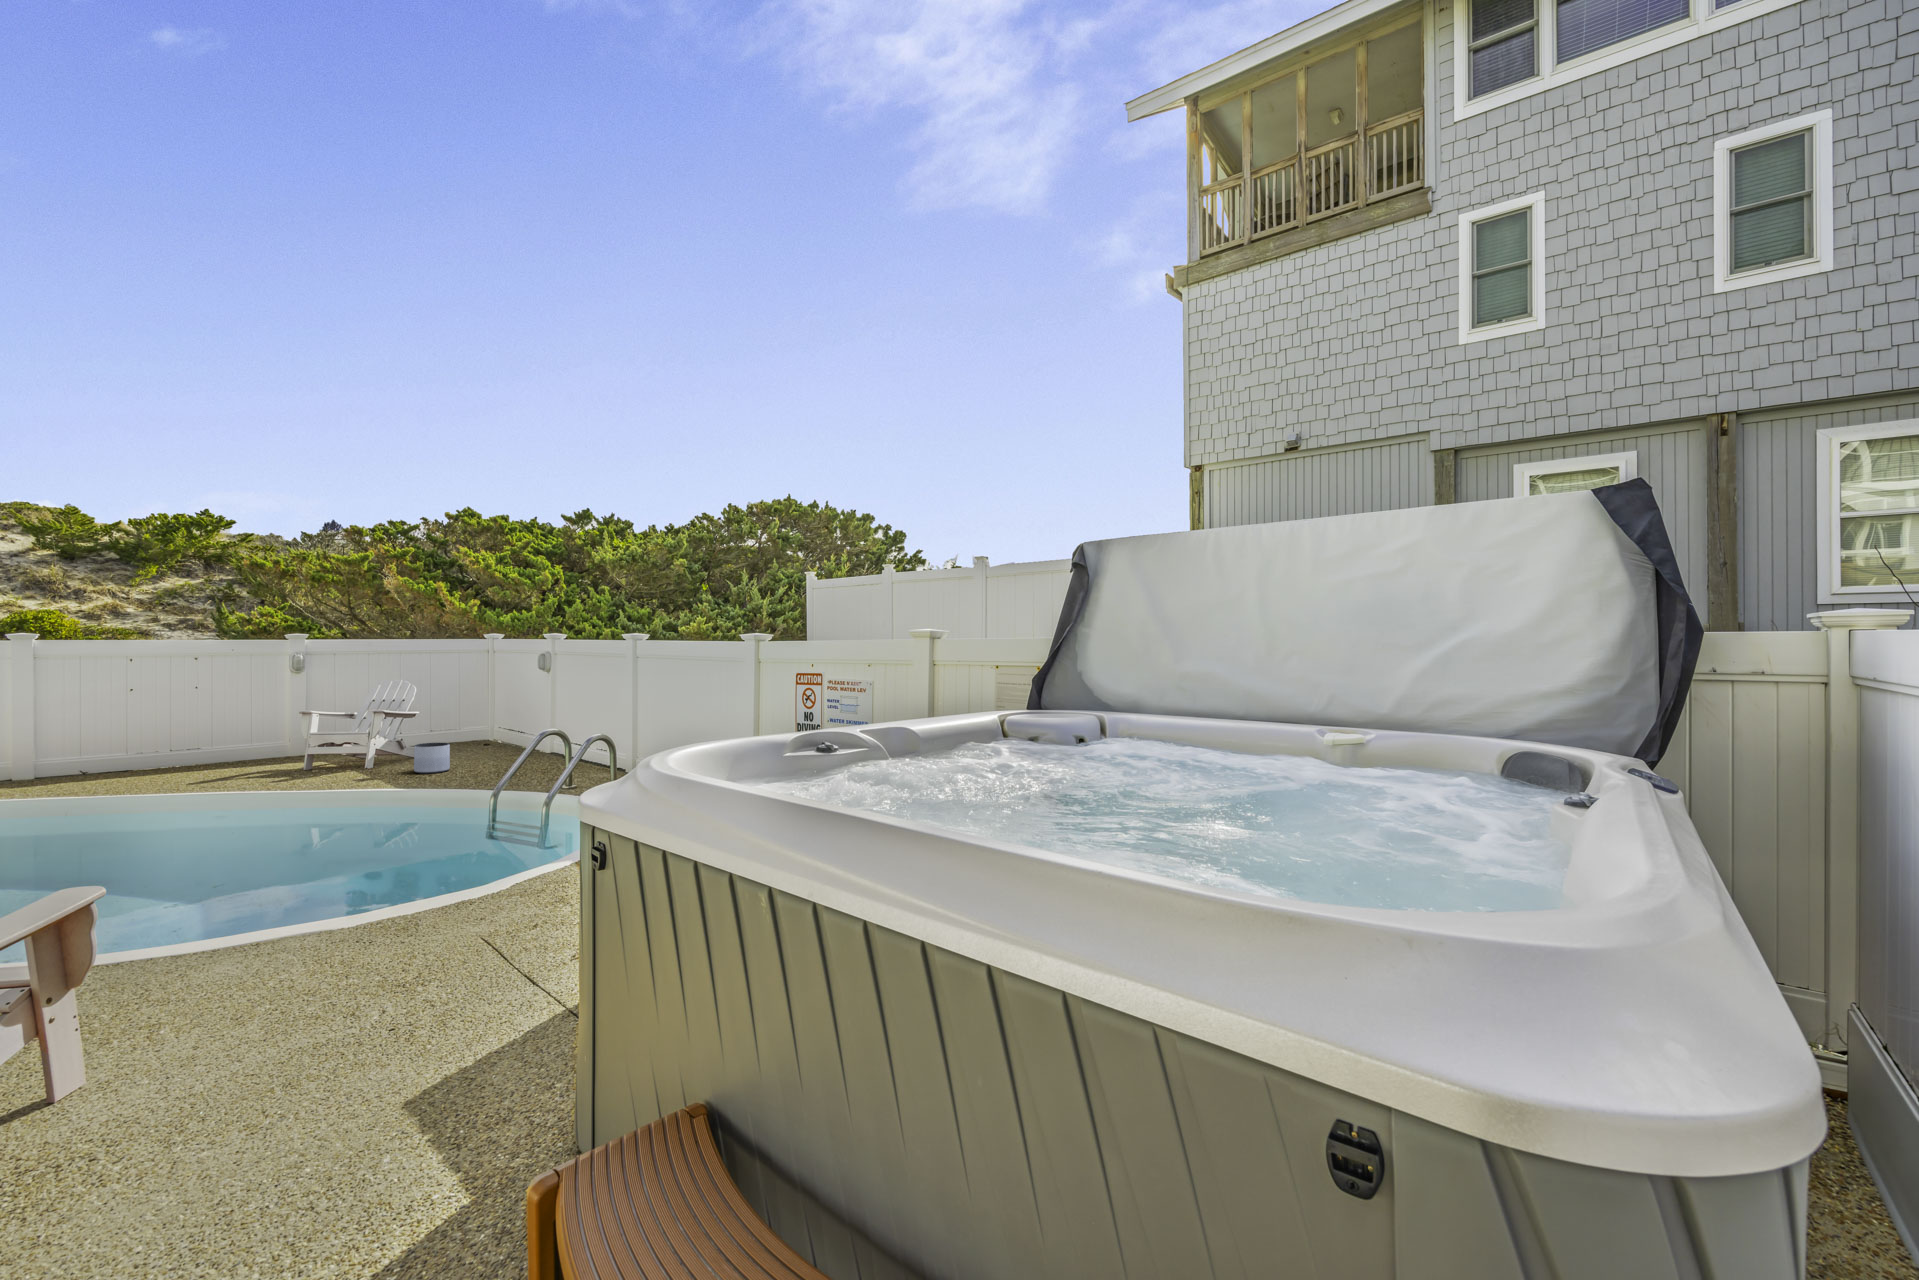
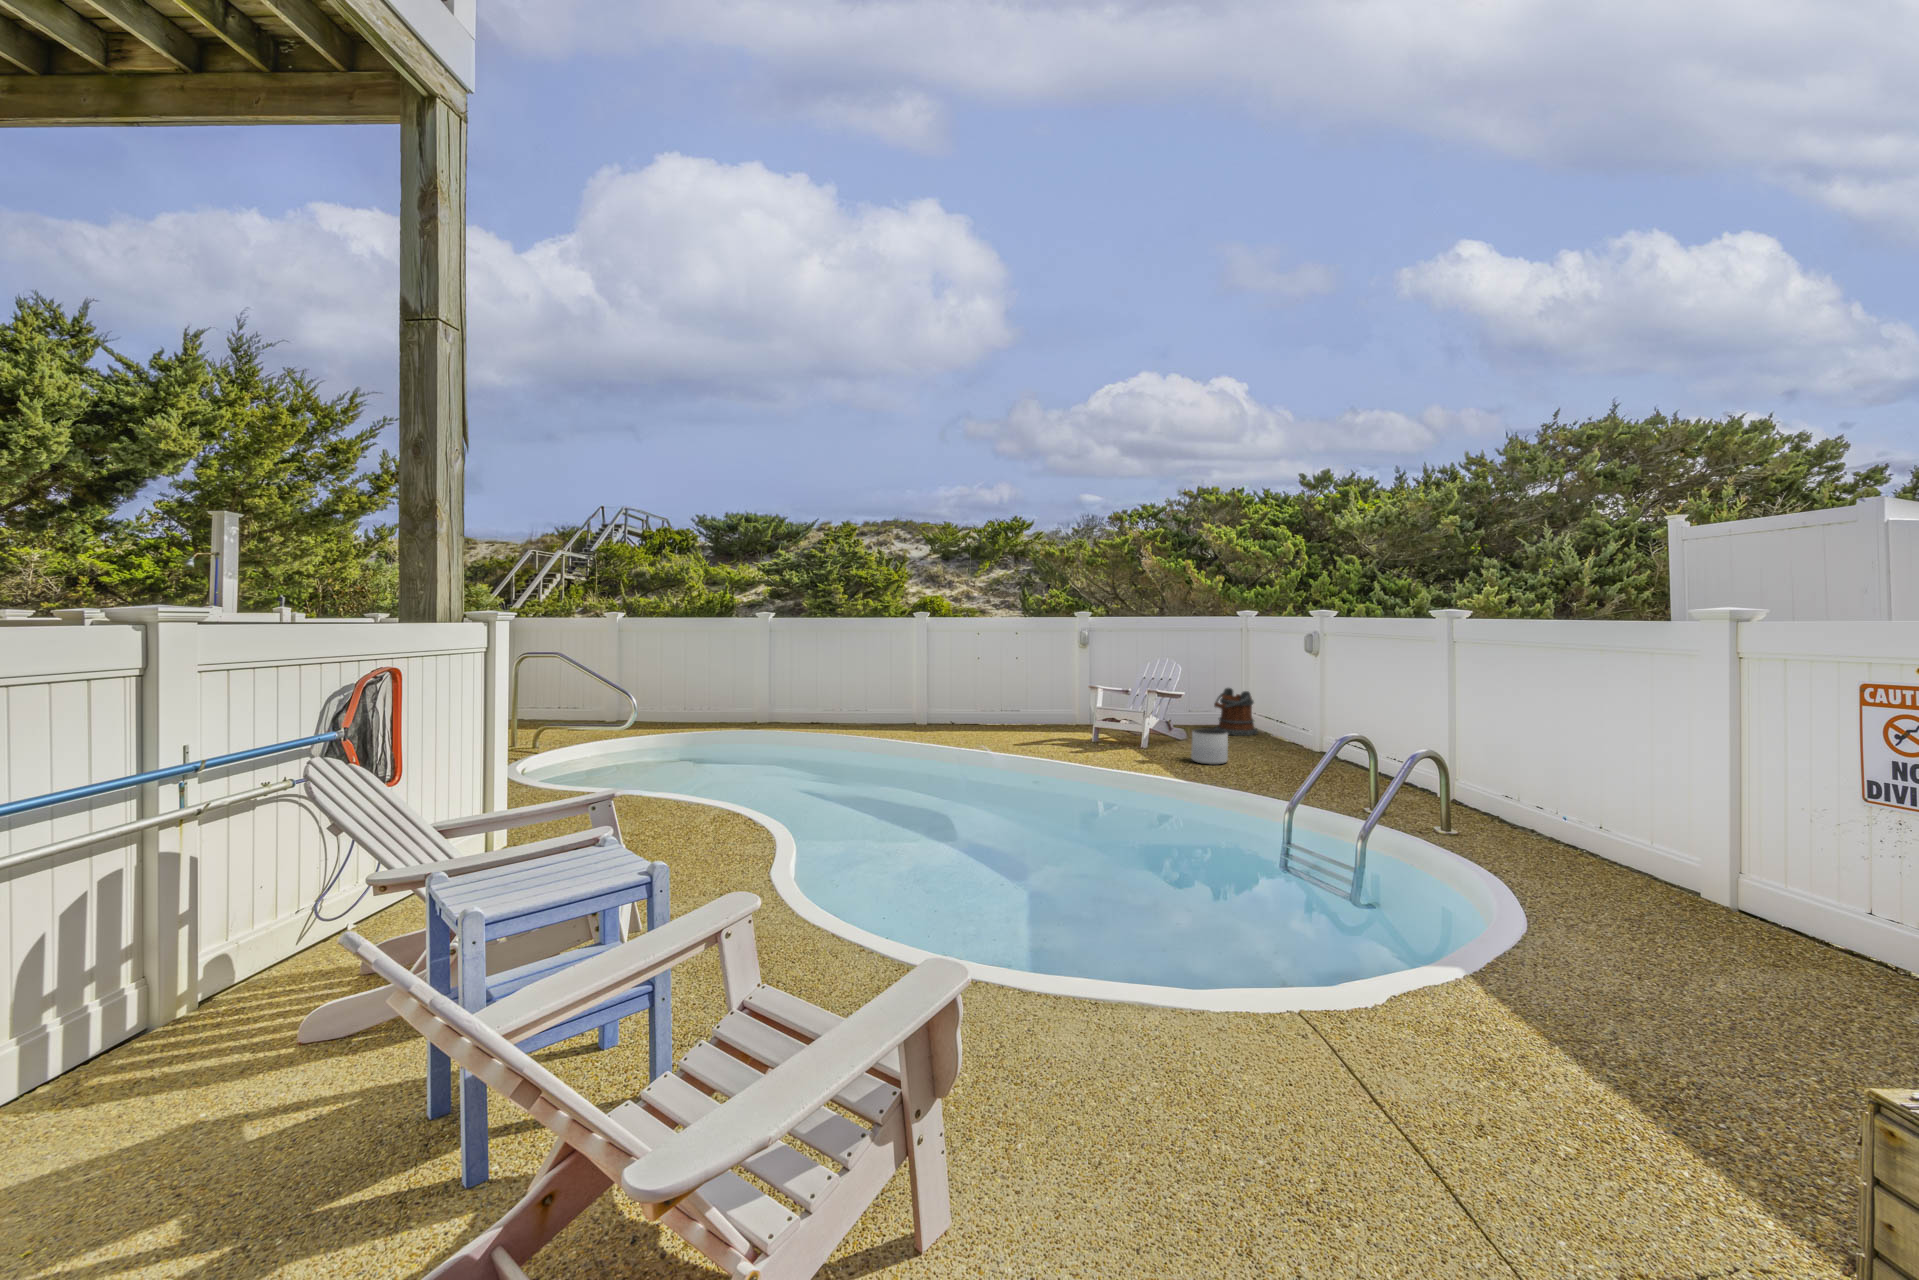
bucket: none [447,707,491,750] -> present [1214,688,1258,736]

